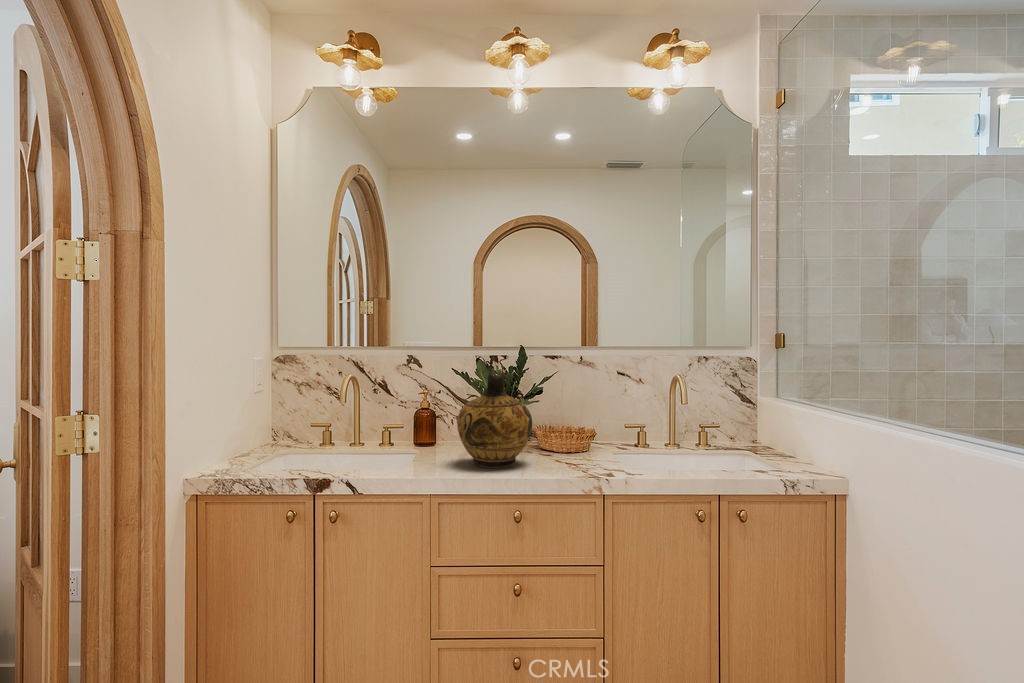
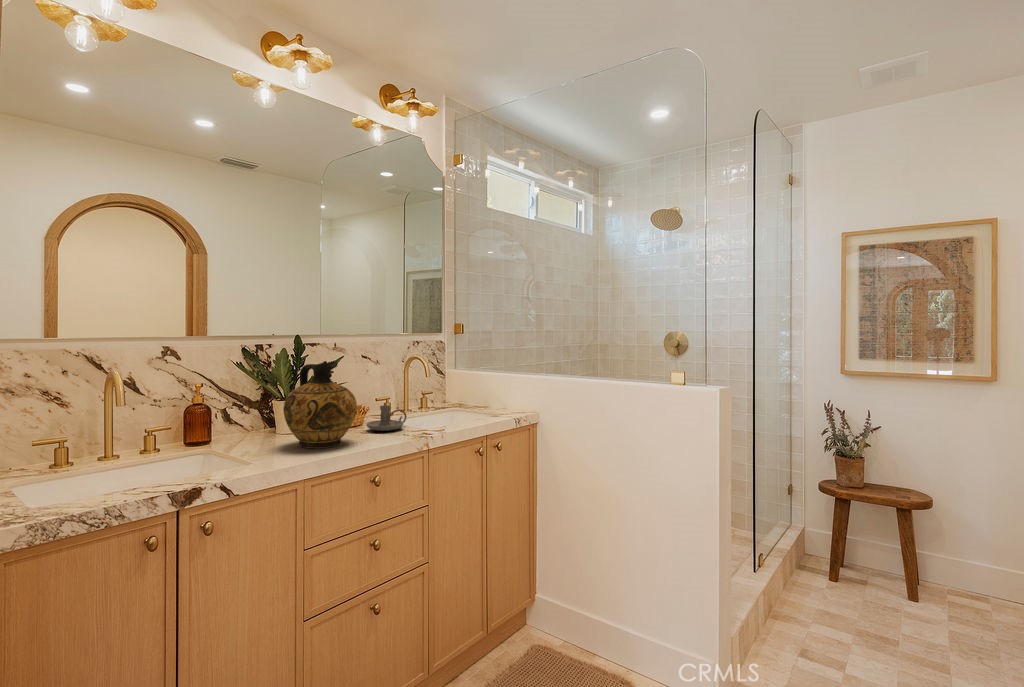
candle holder: none [568,431,623,463] -> present [367,405,406,431]

